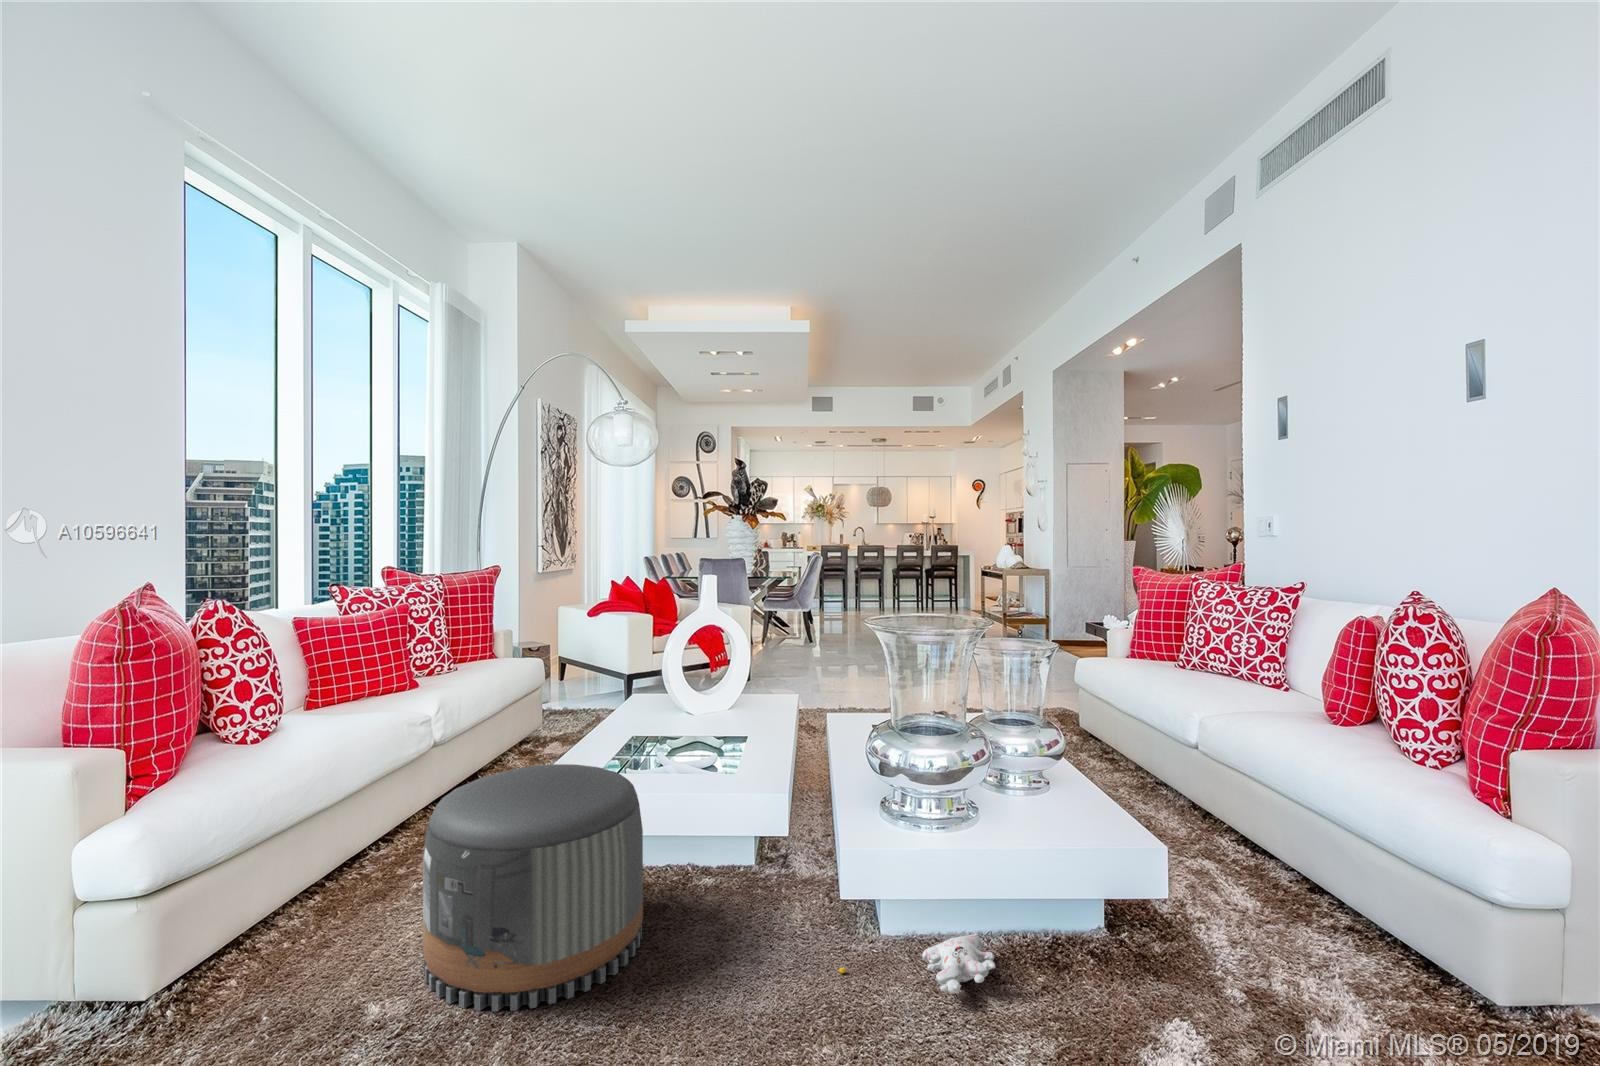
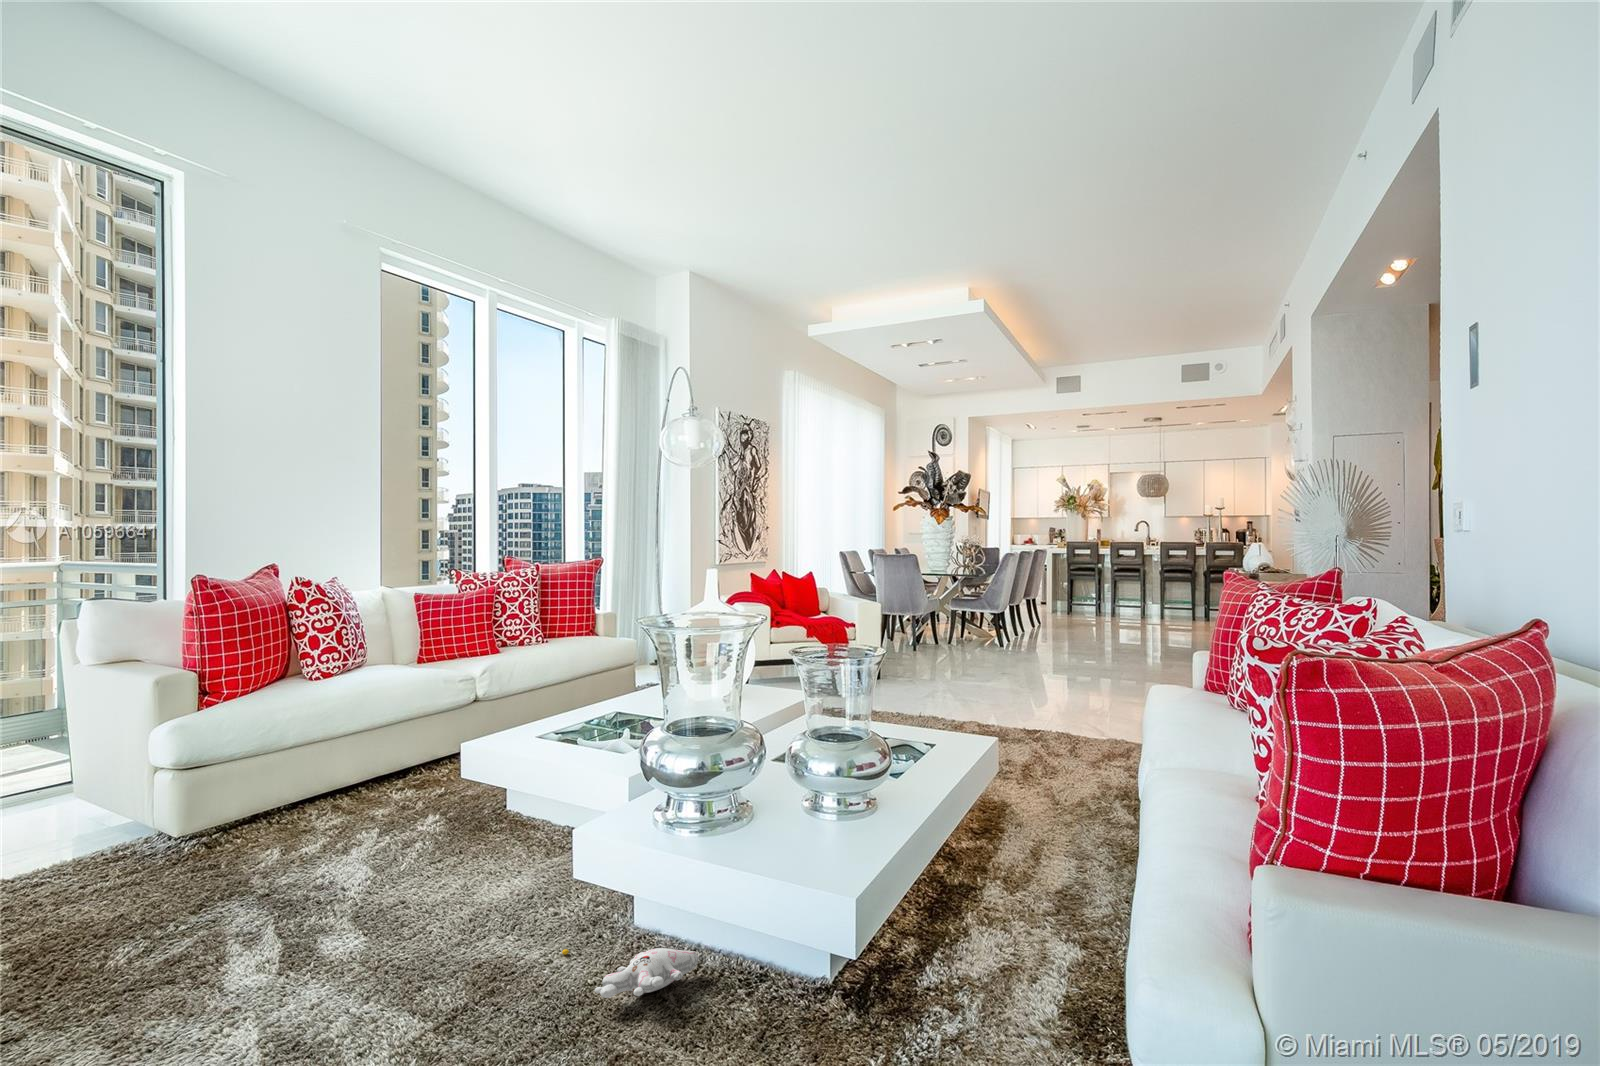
pouf: present [423,764,643,1012] -> none [297,723,494,915]

